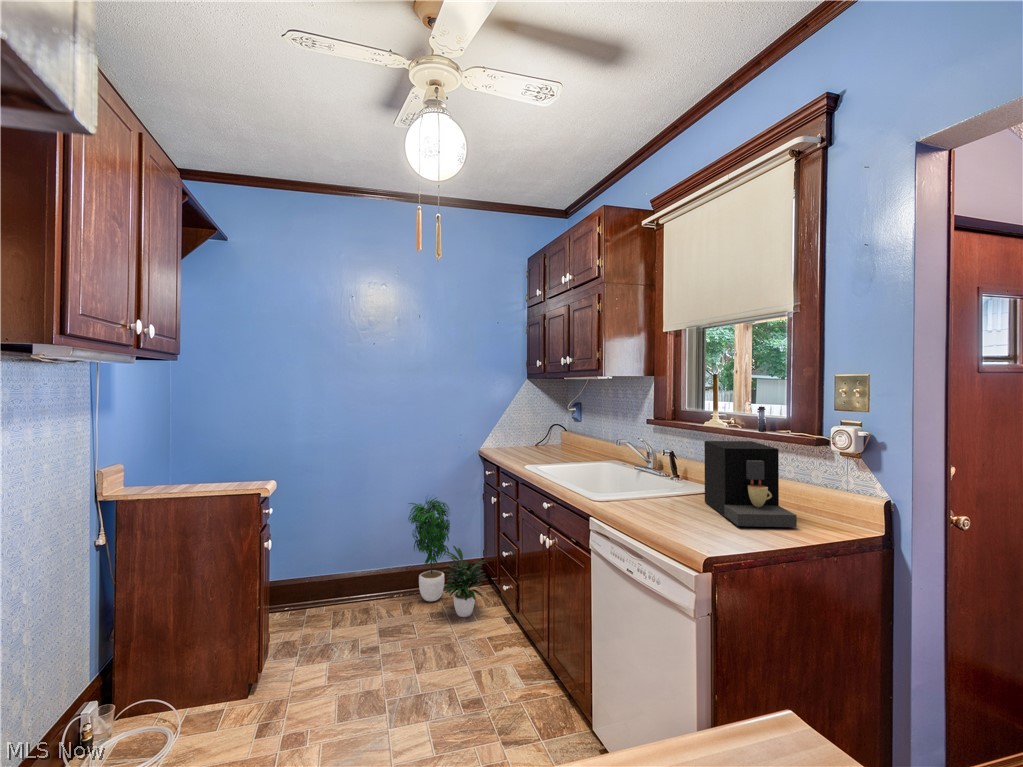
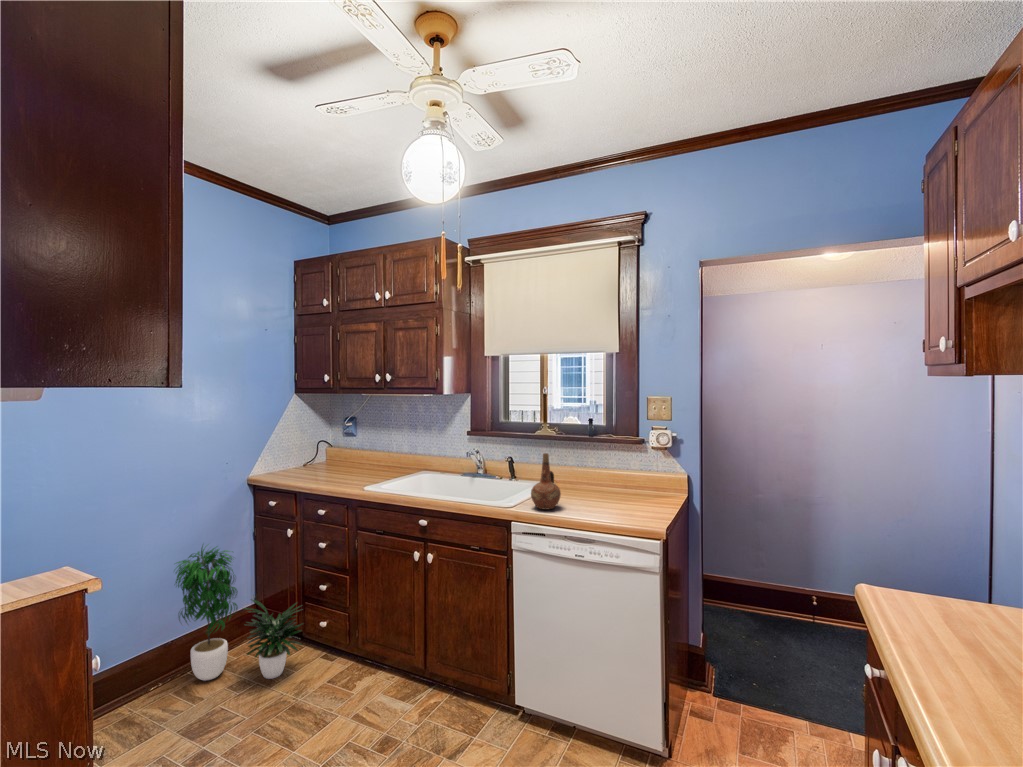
ceramic pitcher: none [624,440,662,509] -> present [531,453,561,509]
coffee maker: present [704,441,797,527] -> none [568,445,647,508]

